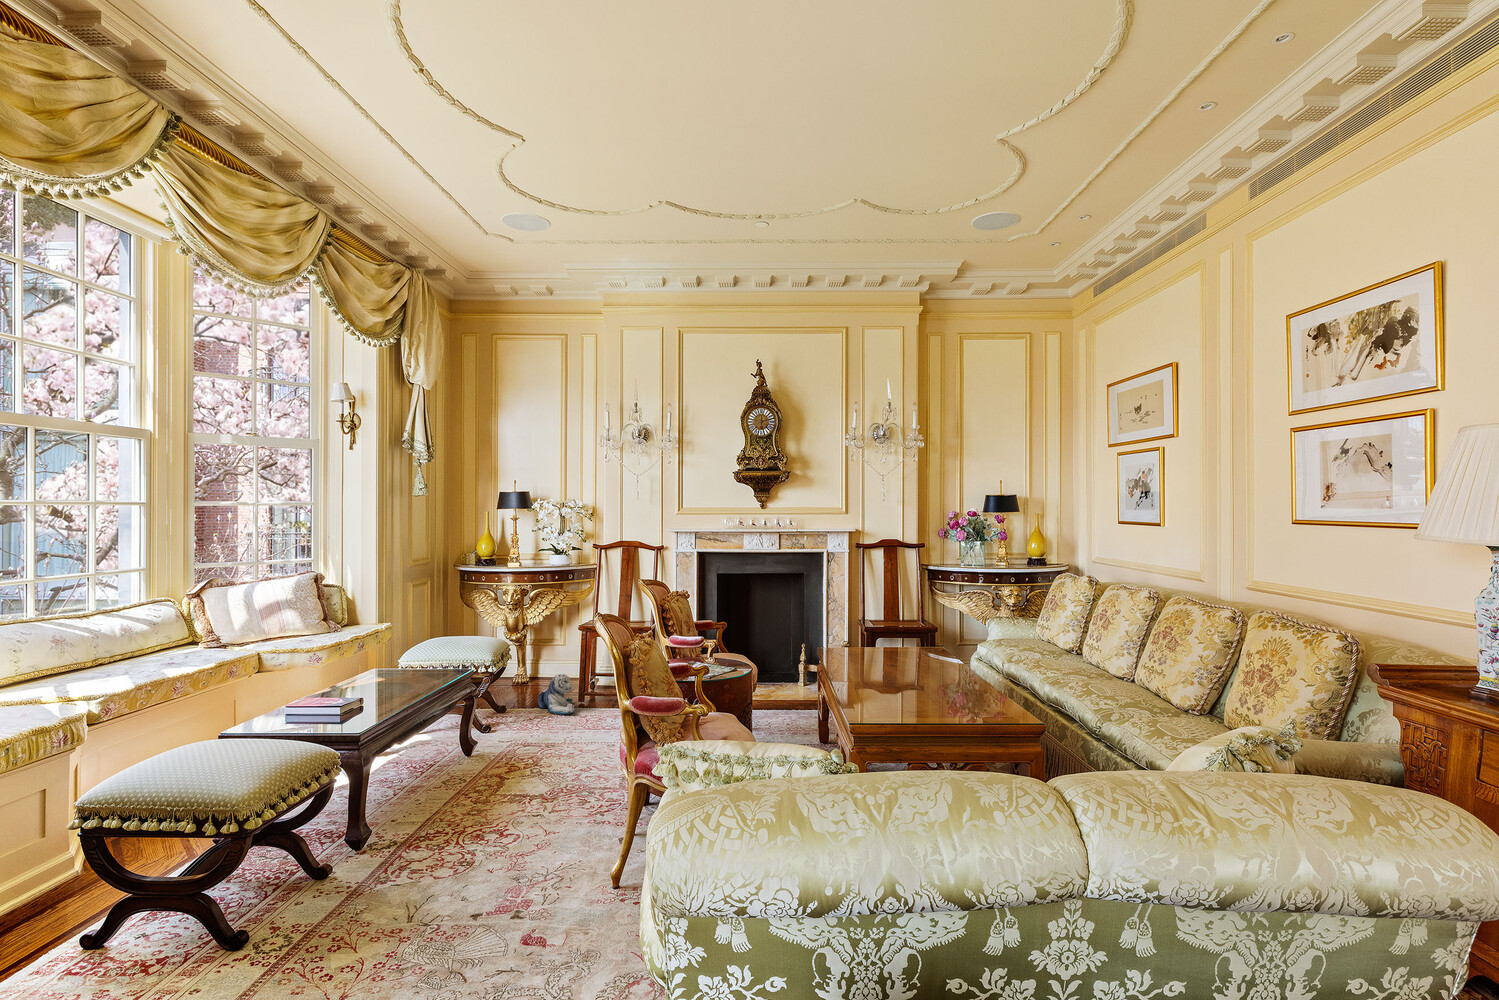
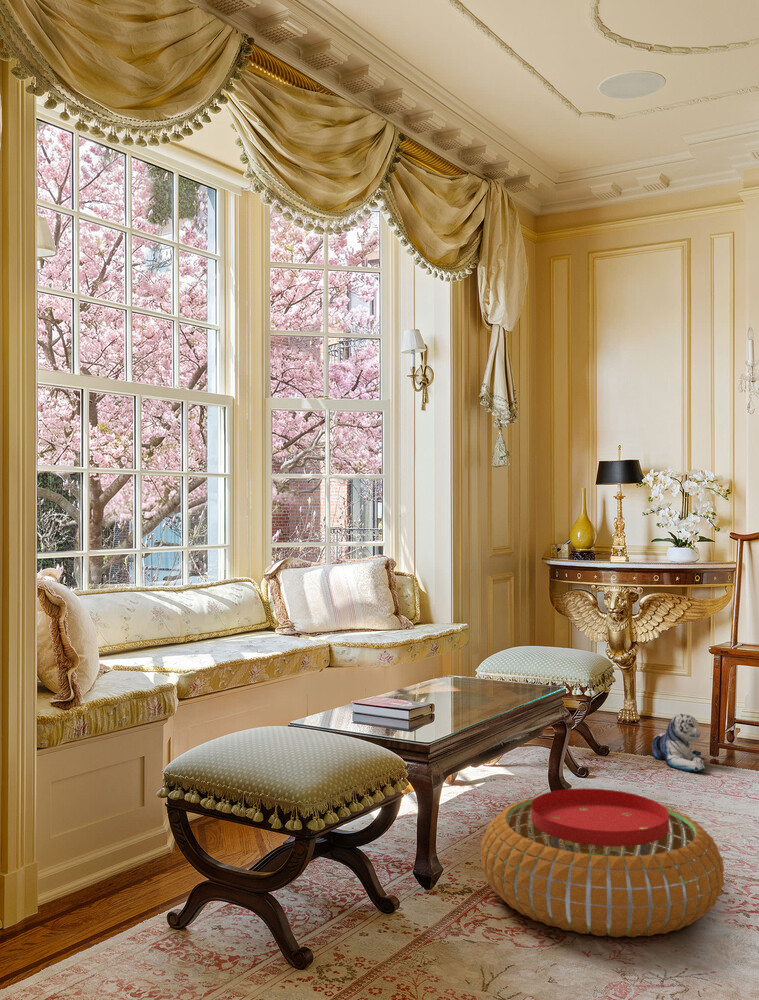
pouf: none [405,743,588,856] -> present [481,788,724,937]

